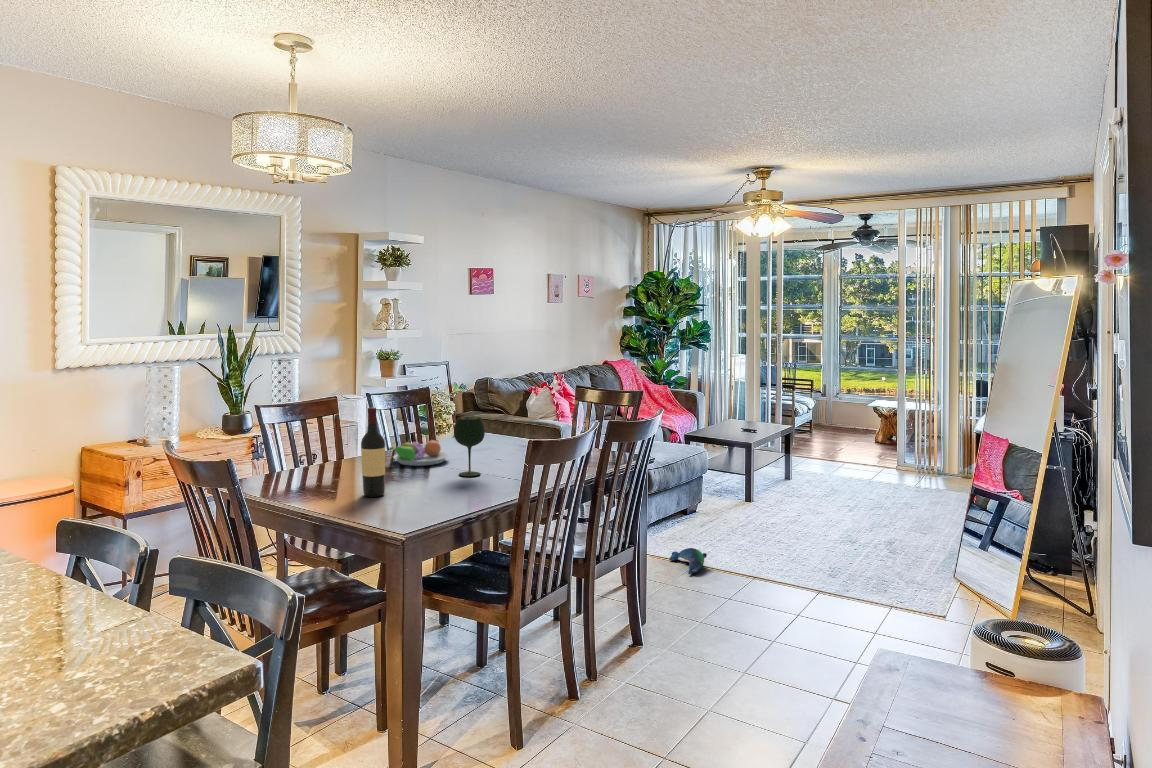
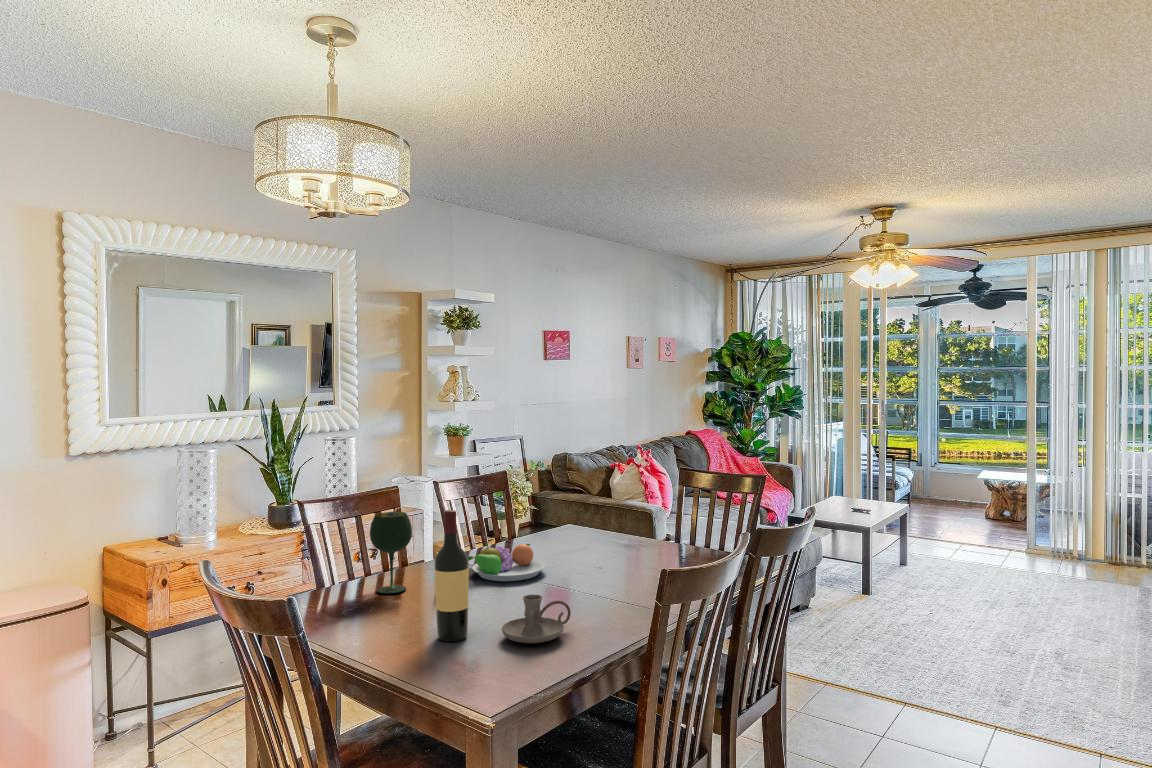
wine glass: present [454,416,485,476] -> present [370,512,412,594]
candle holder: none [408,466,458,497] -> present [502,594,571,643]
plush toy: present [669,548,707,575] -> none [810,671,862,710]

